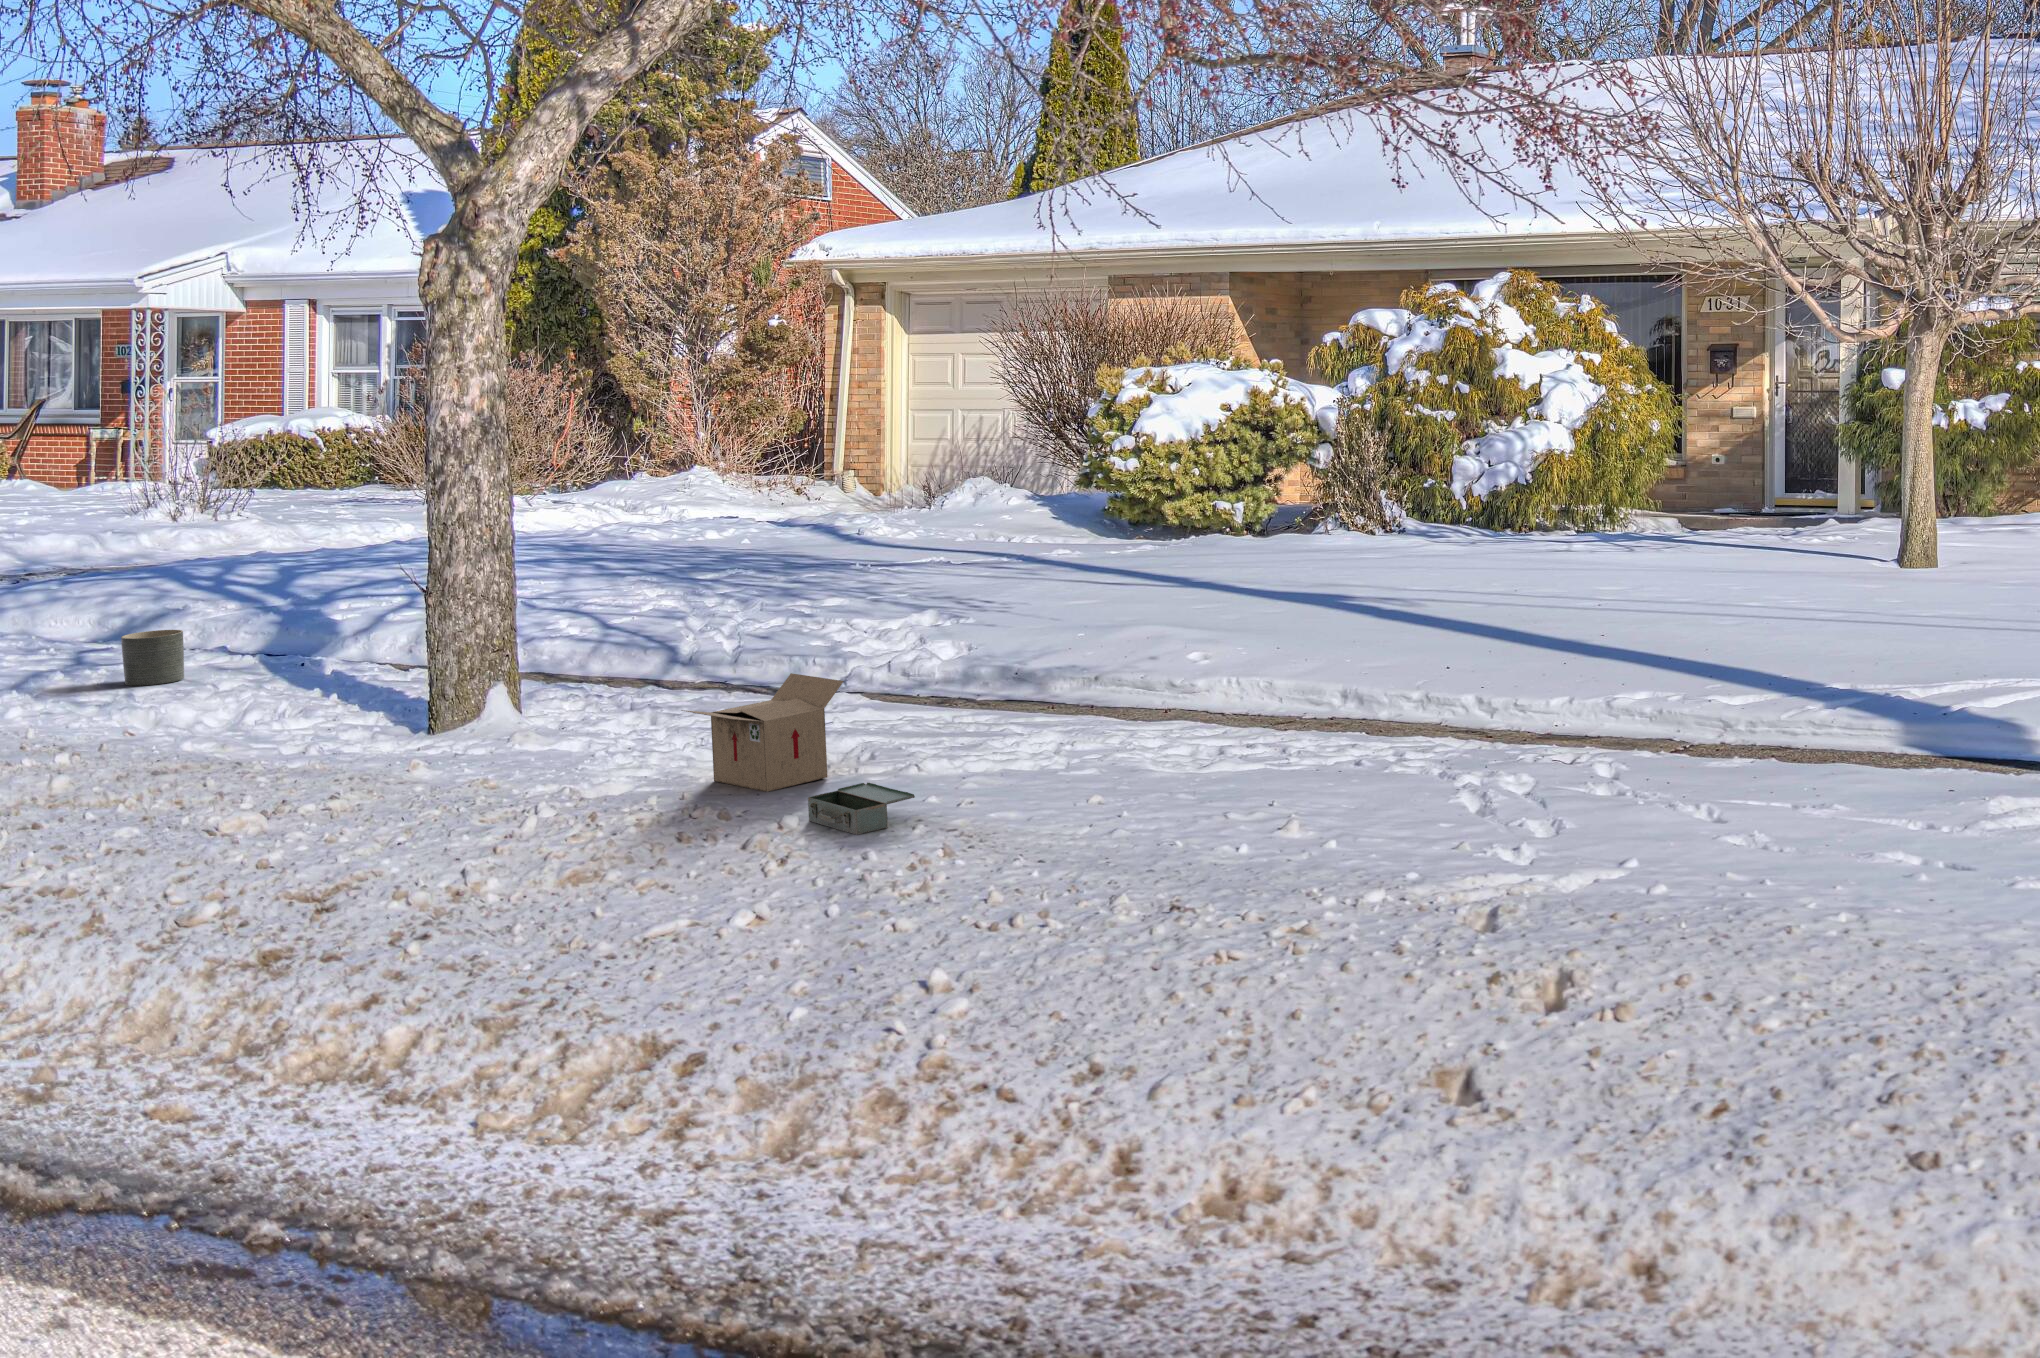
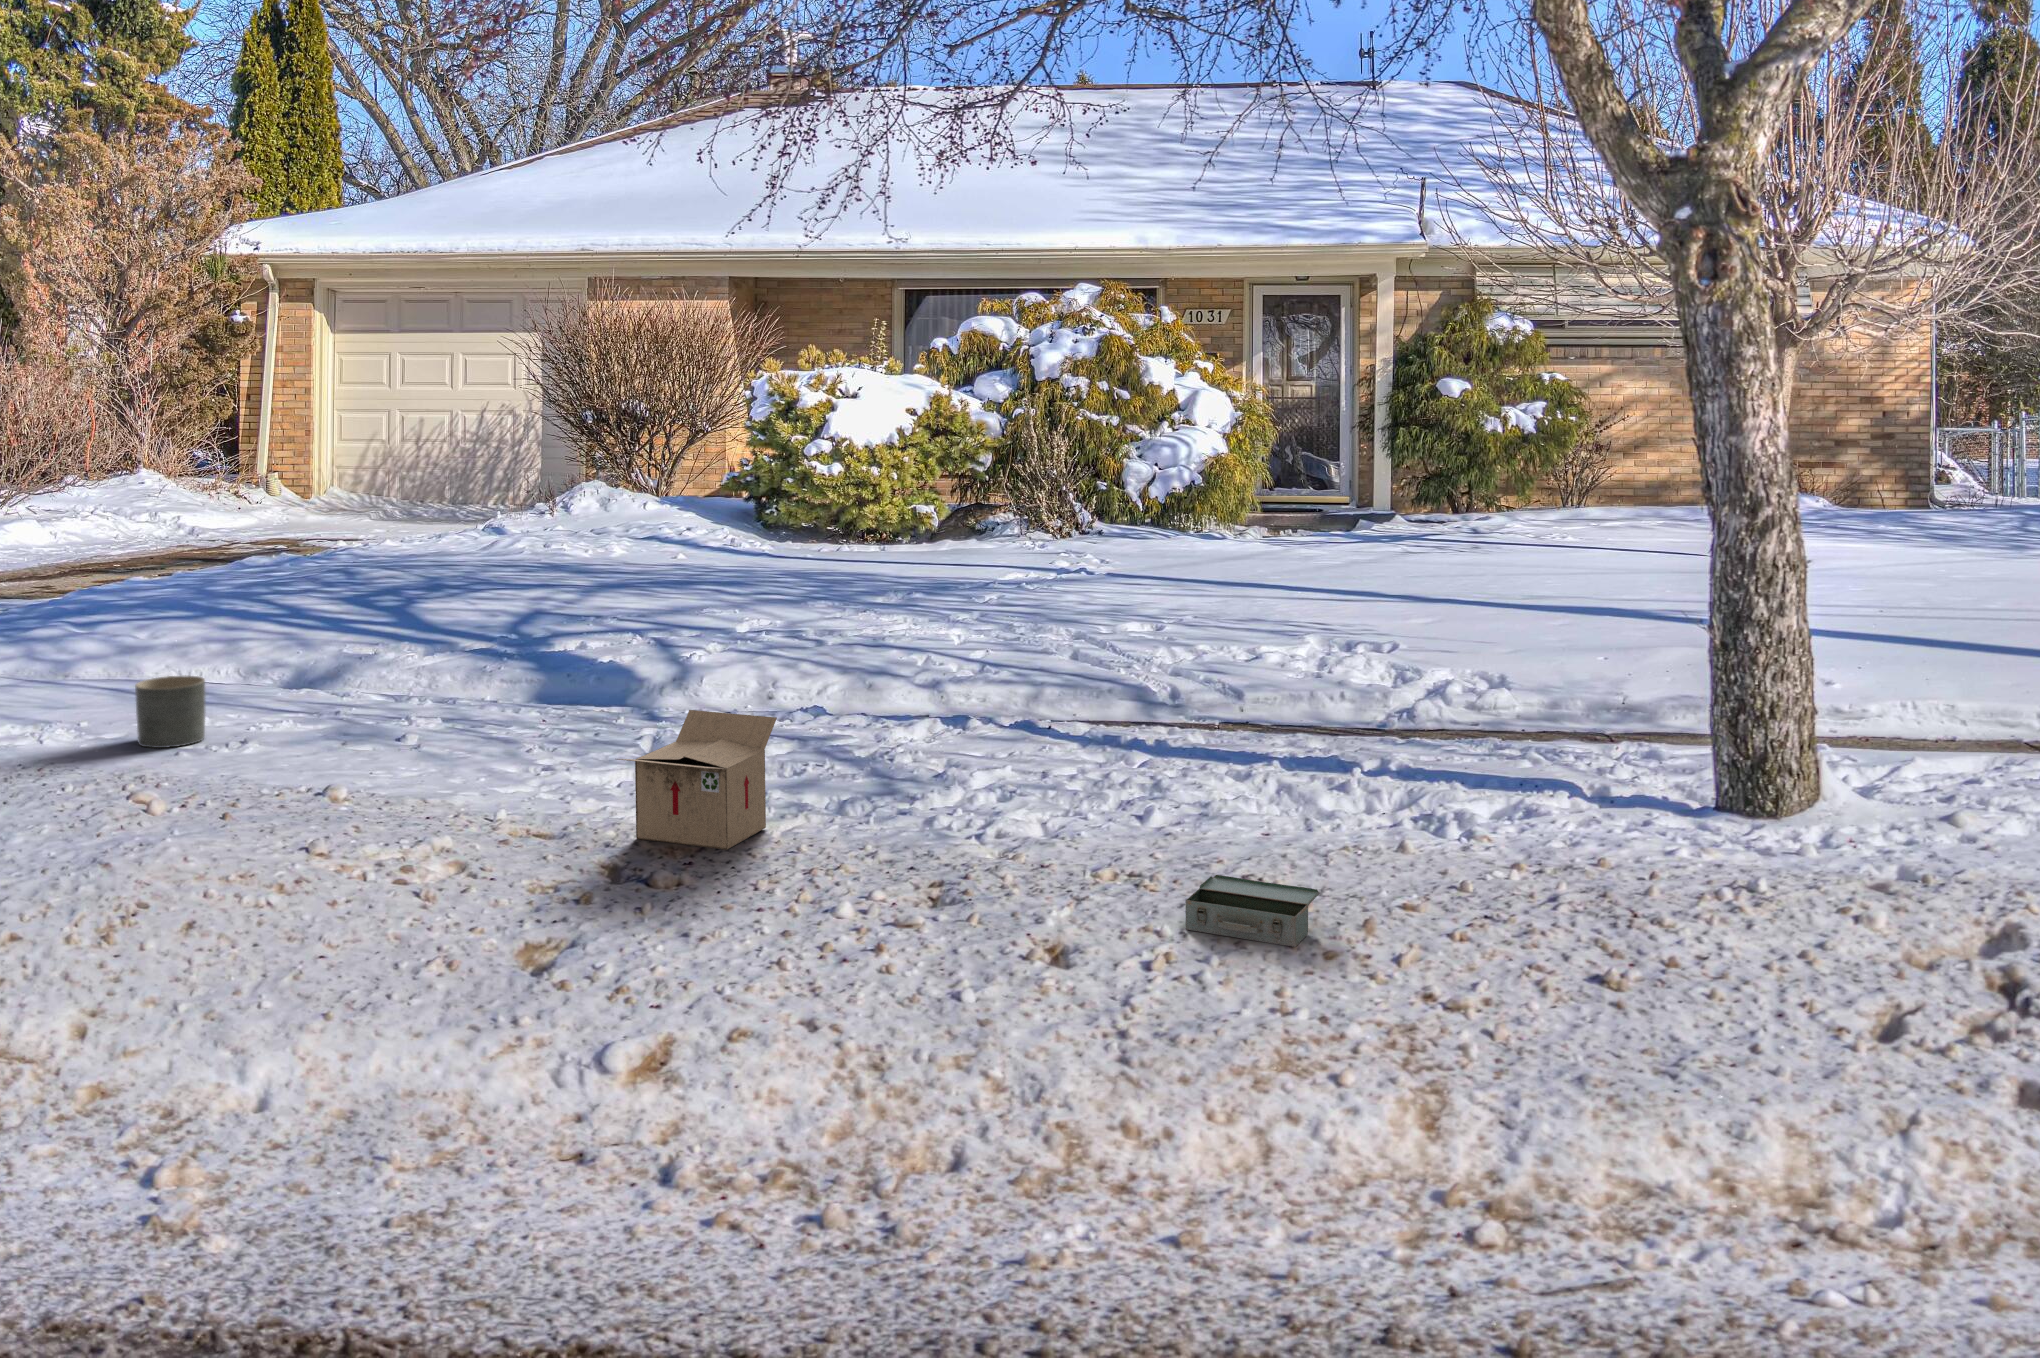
cardboard box: present [682,673,844,792] -> present [617,710,777,850]
toolbox: present [808,783,915,835] -> present [1186,875,1320,947]

